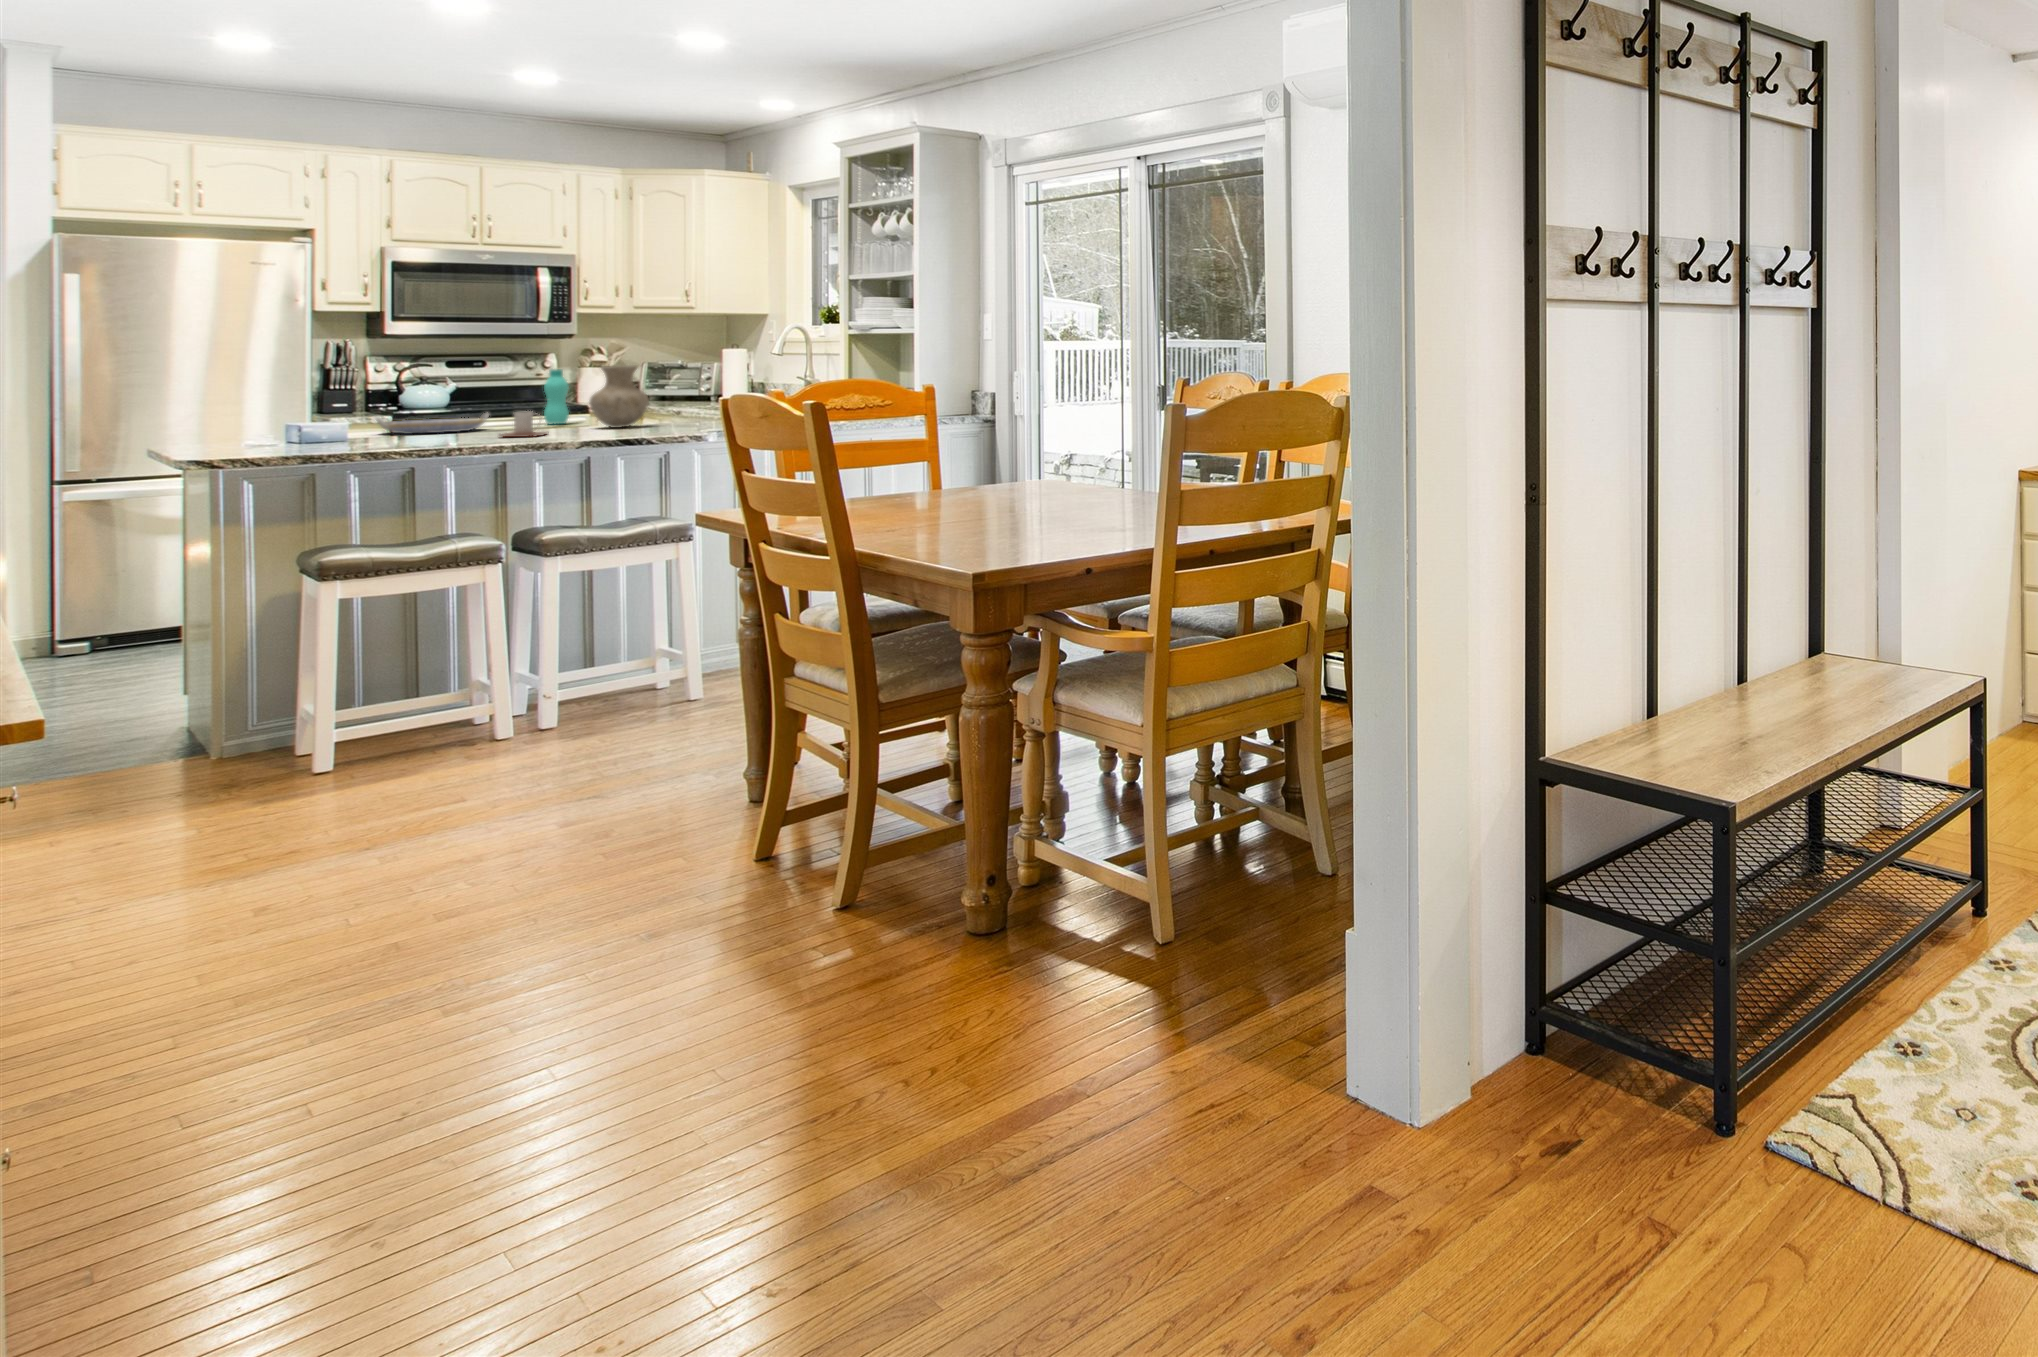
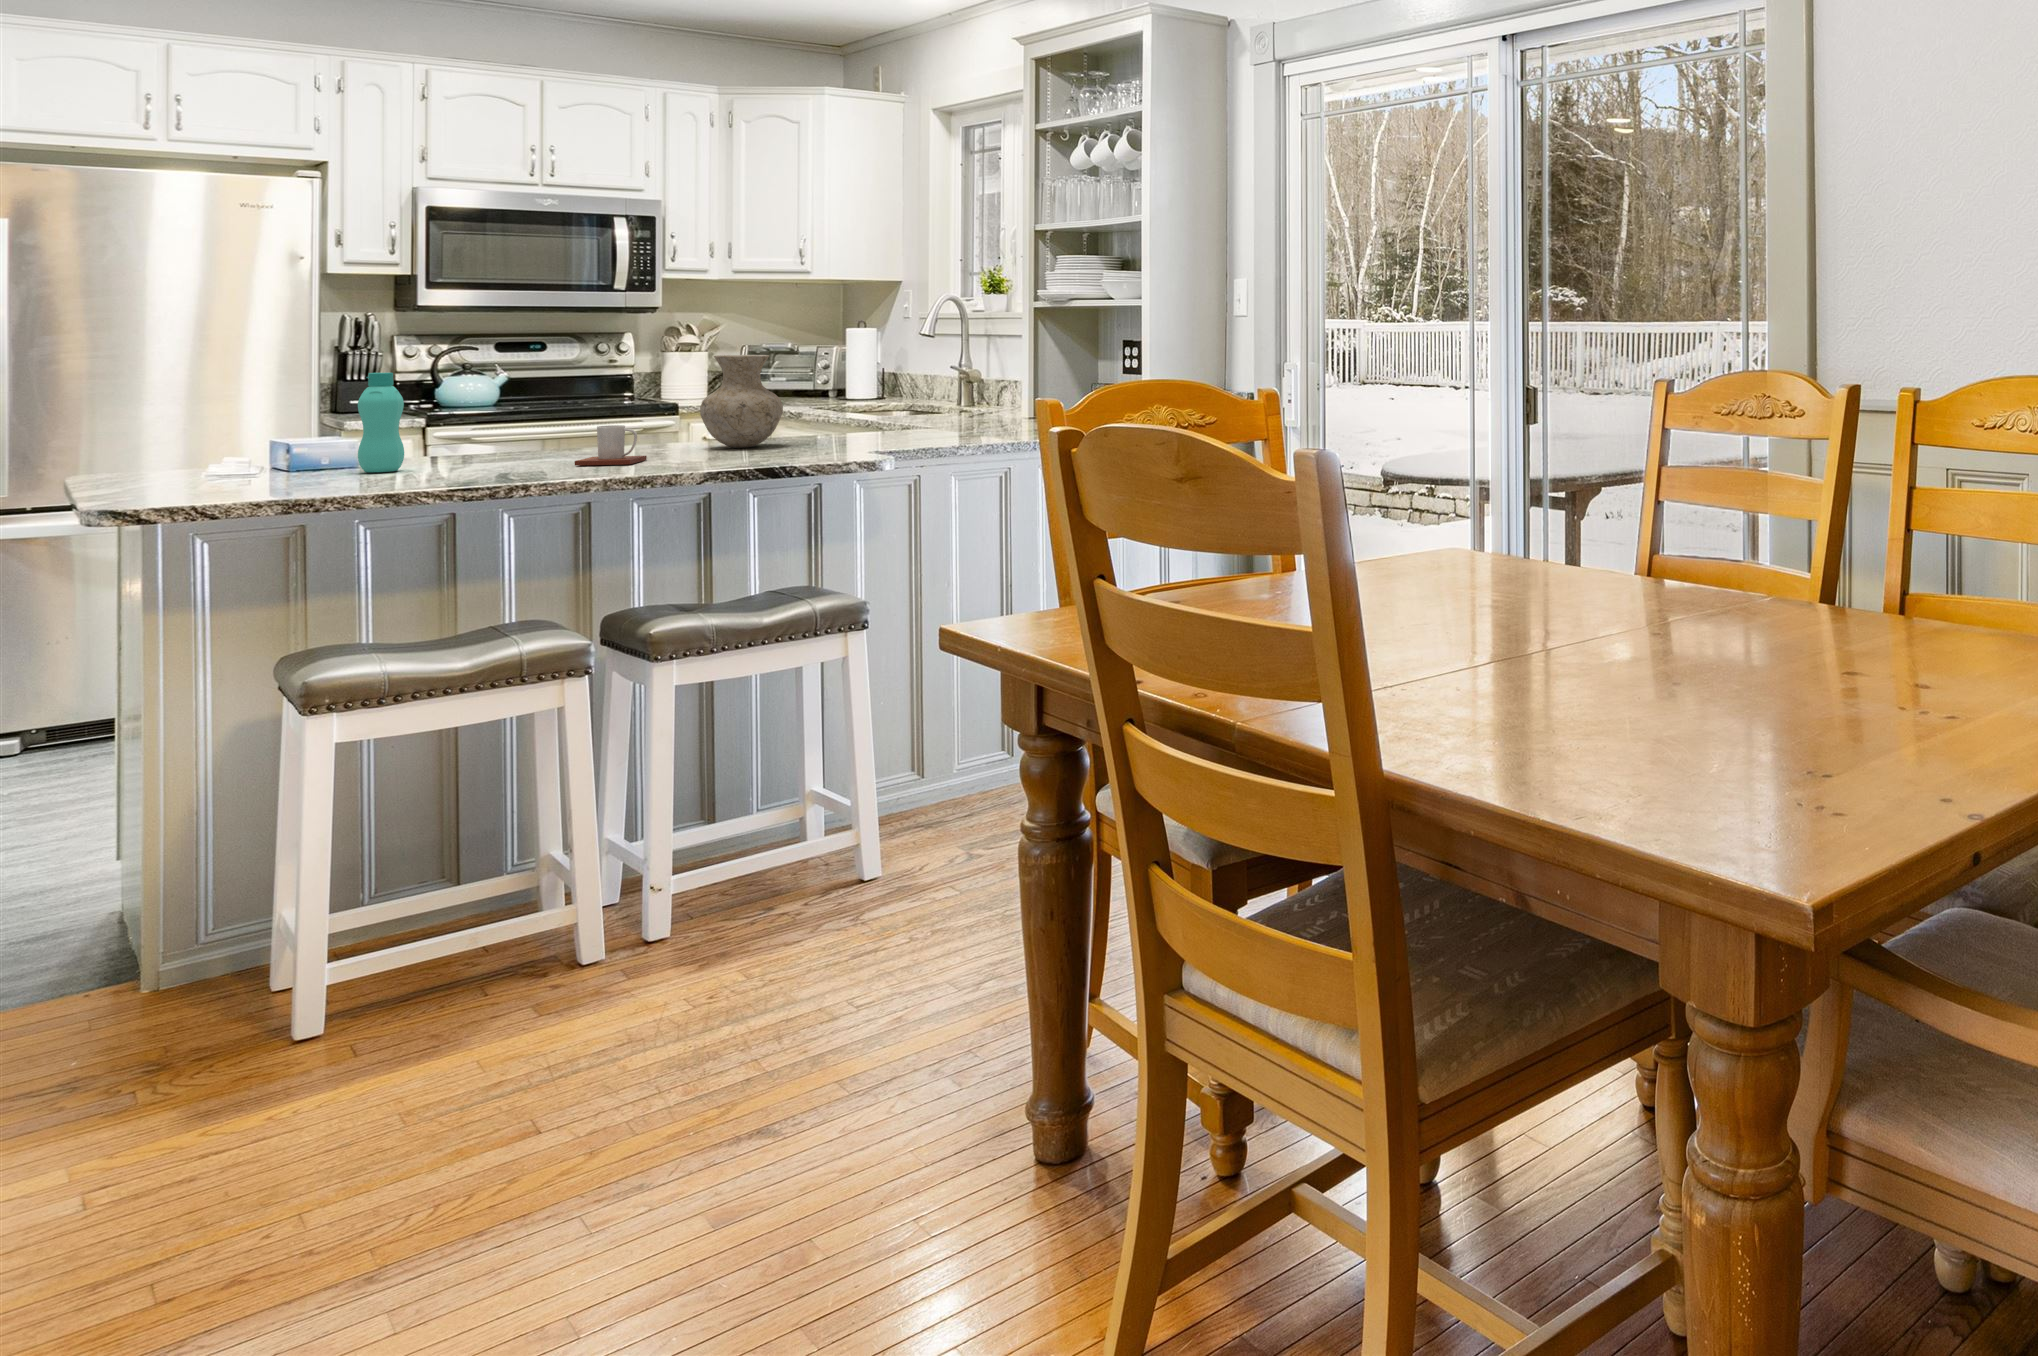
bottle: present [544,369,569,424] -> present [358,373,404,472]
serving tray: present [376,412,489,434] -> none [397,423,559,455]

